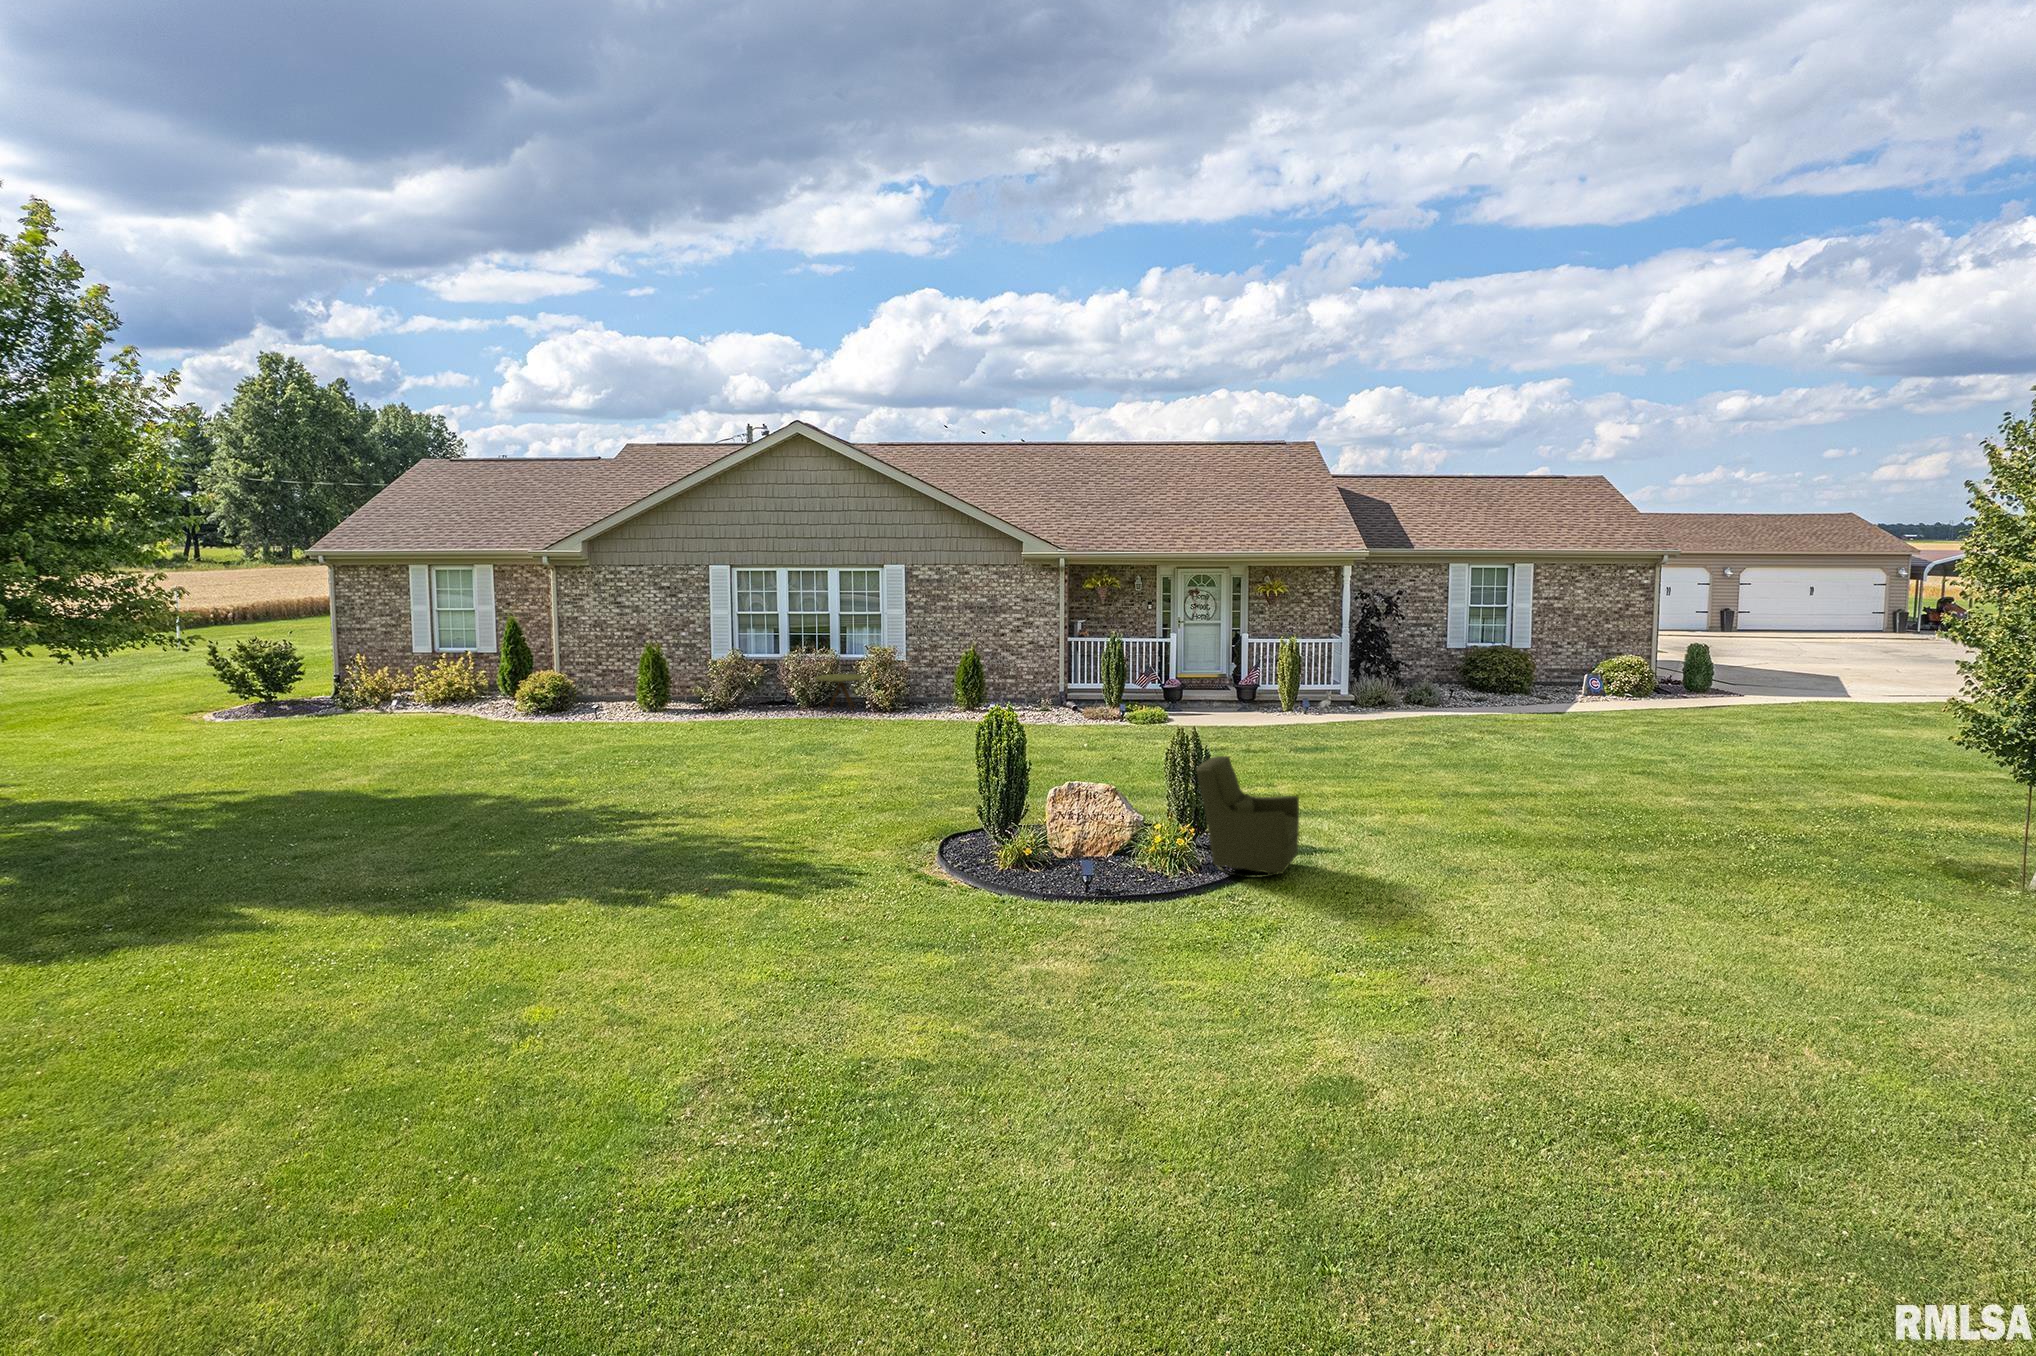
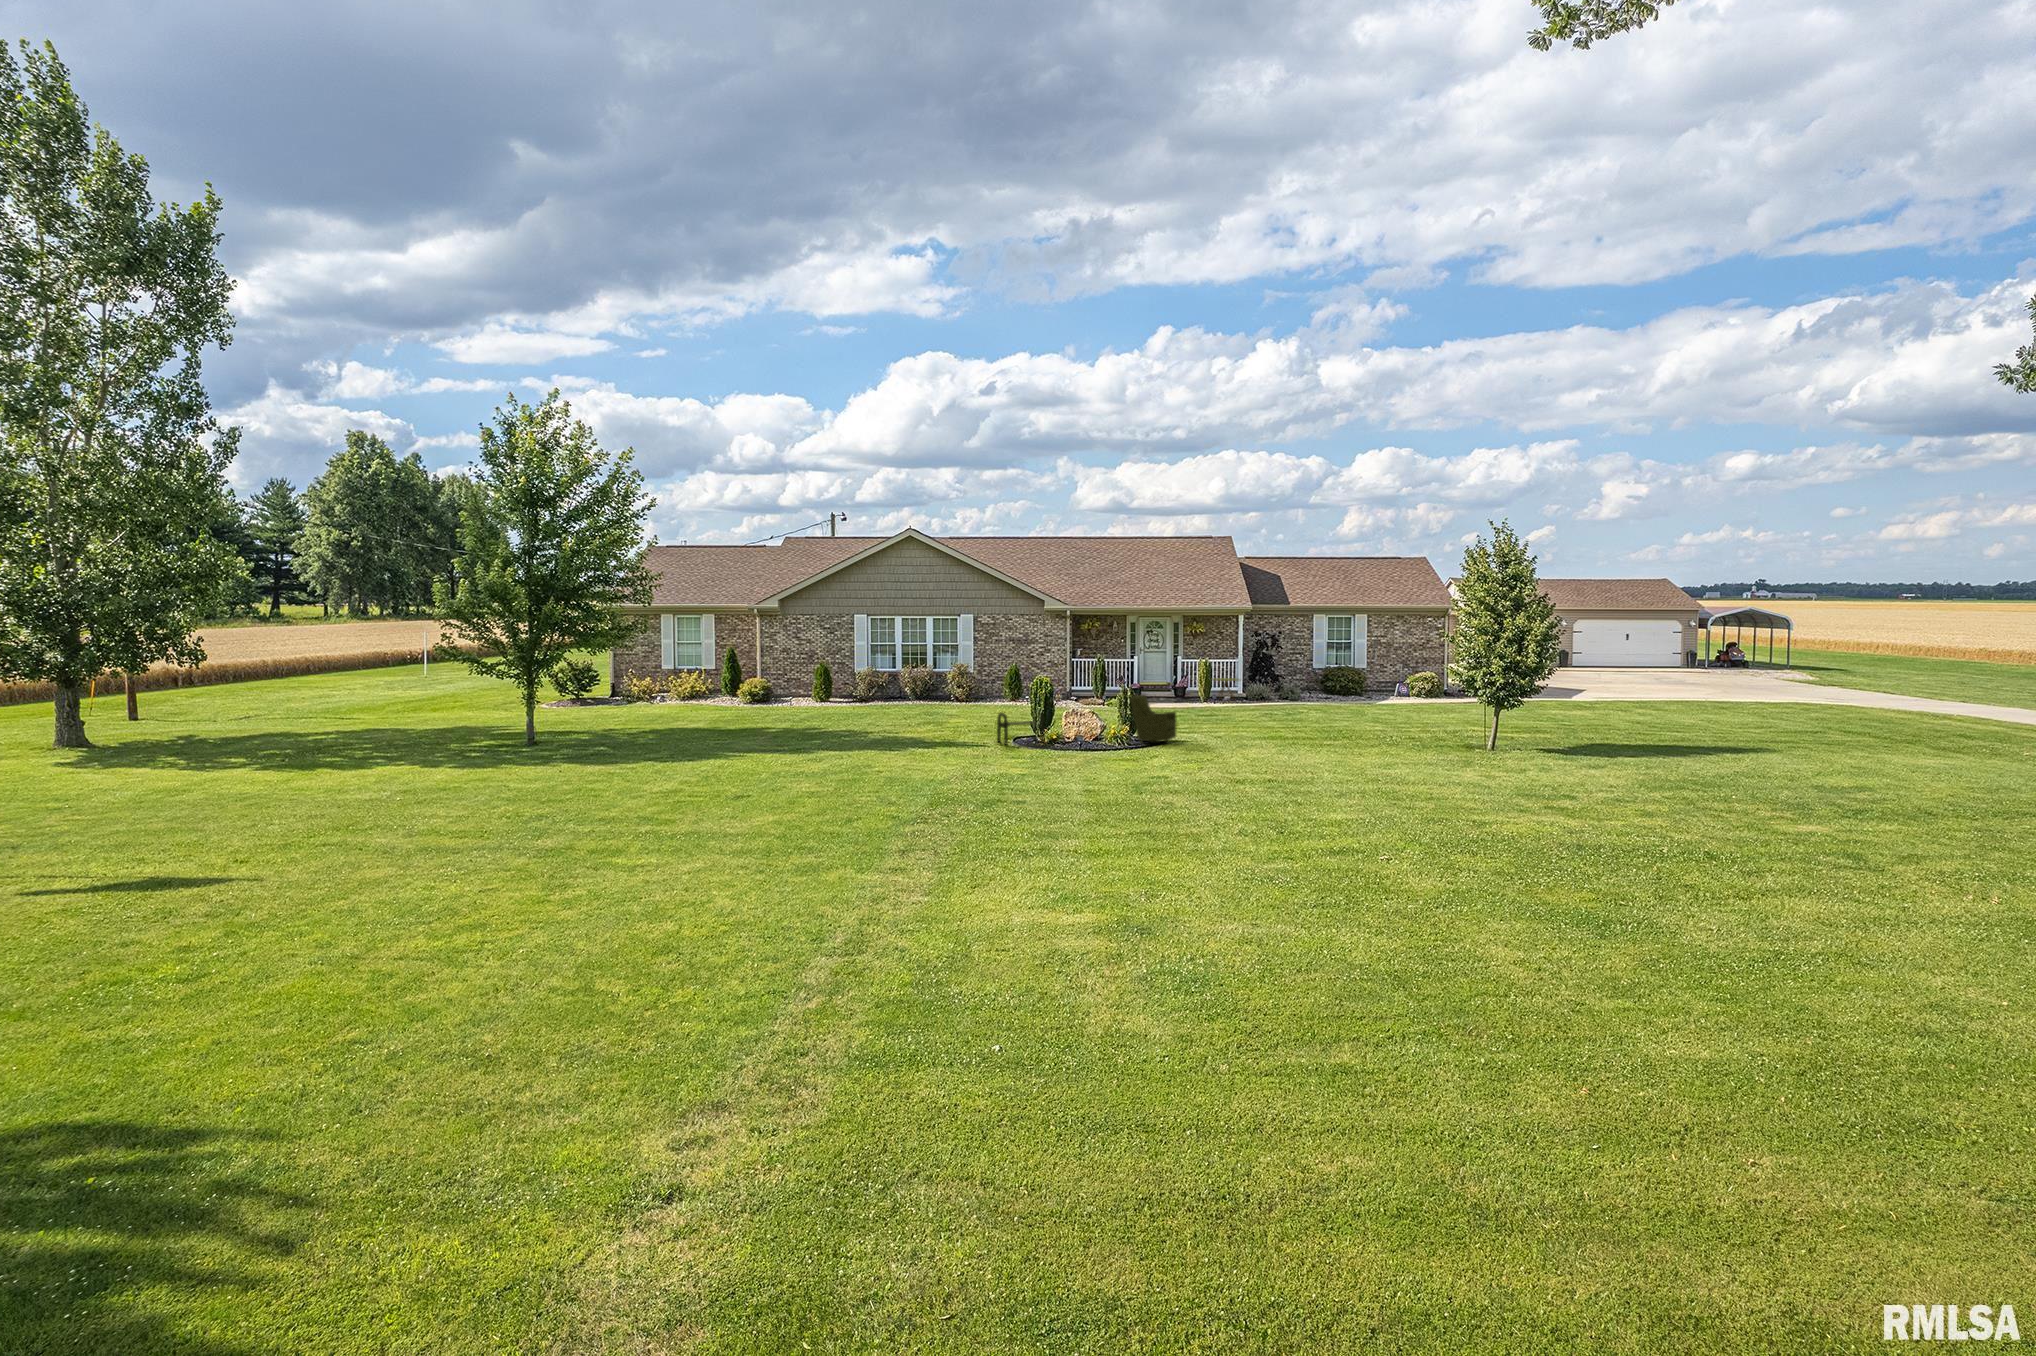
round table: present [816,674,866,712] -> present [1213,678,1239,696]
bench: none [894,793,1000,880] -> present [997,712,1045,745]

